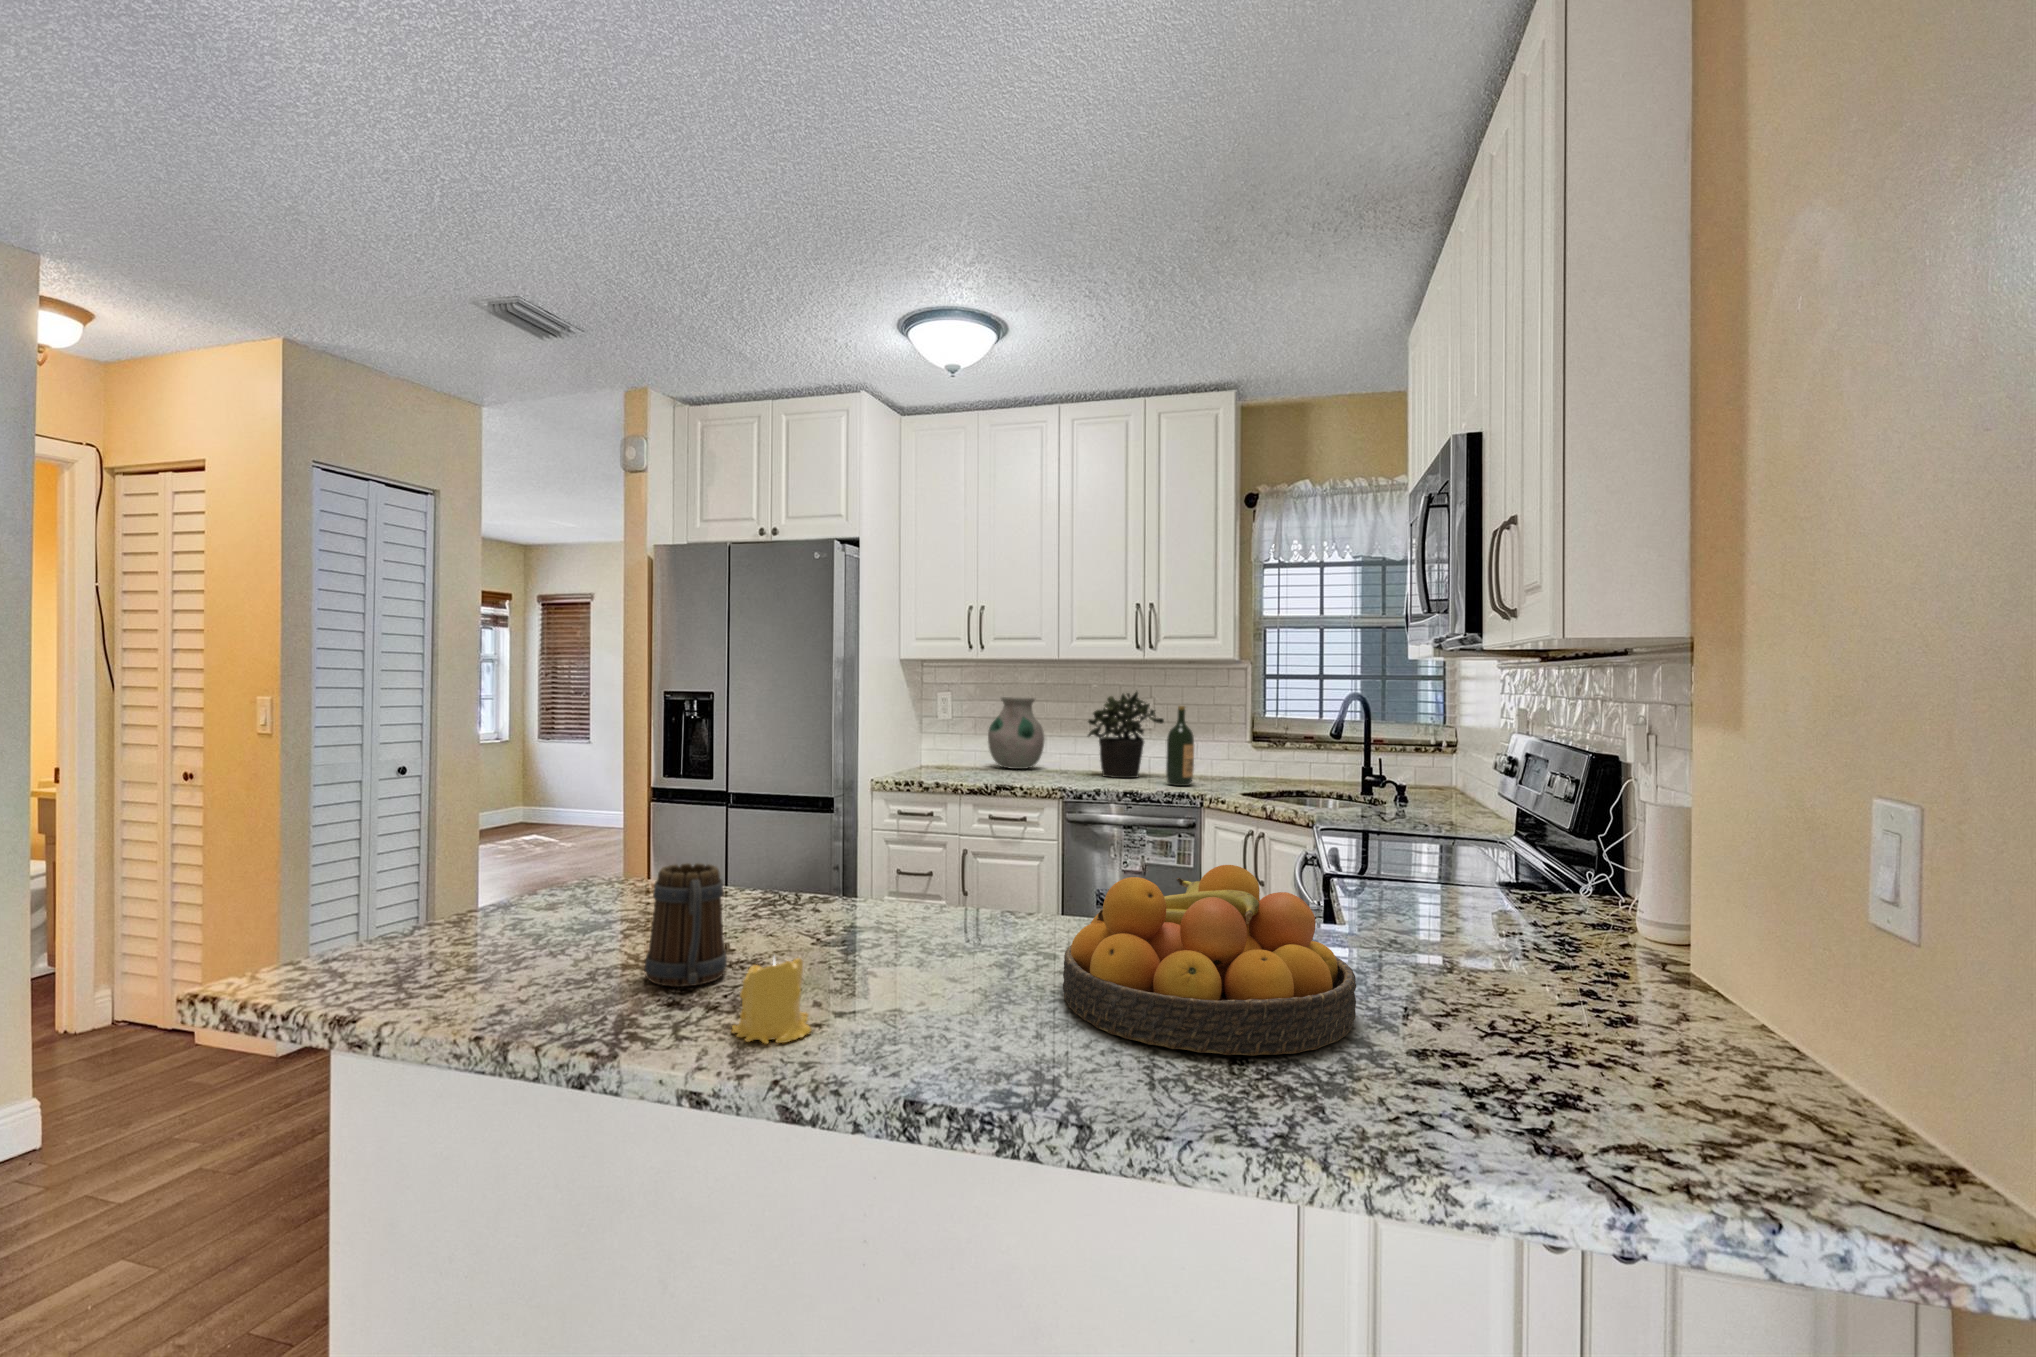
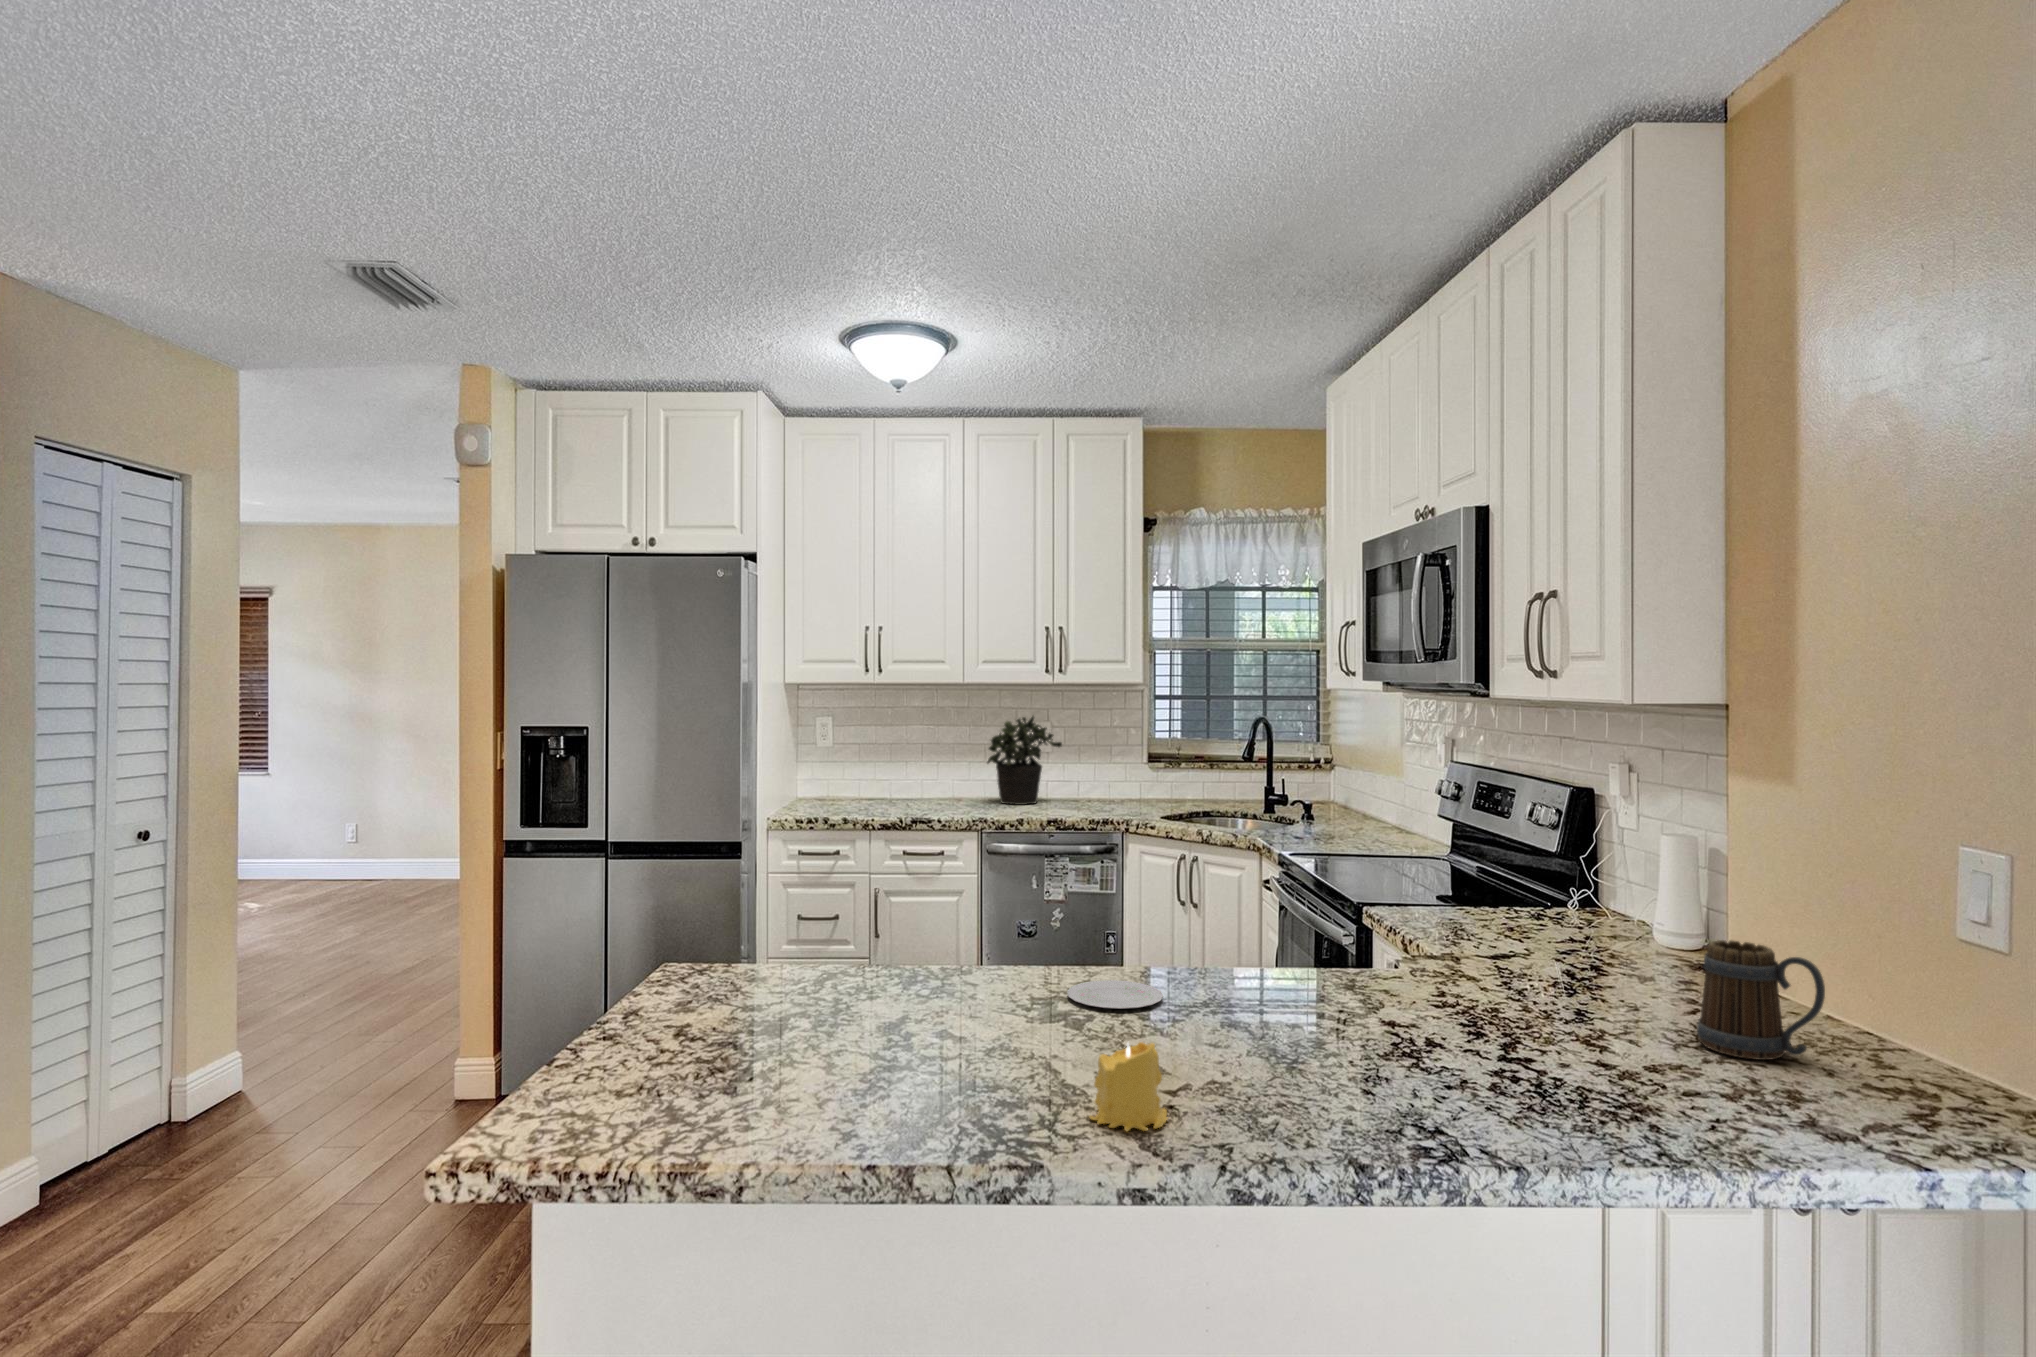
vase: present [988,697,1045,769] -> none [875,724,935,800]
wine bottle: present [1166,706,1194,786] -> none [1074,730,1101,810]
plate: none [885,760,982,944] -> present [1067,980,1163,1009]
mug: present [645,863,727,987] -> present [1697,940,1825,1060]
fruit bowl: present [1063,865,1356,1056] -> none [1303,911,1585,1088]

